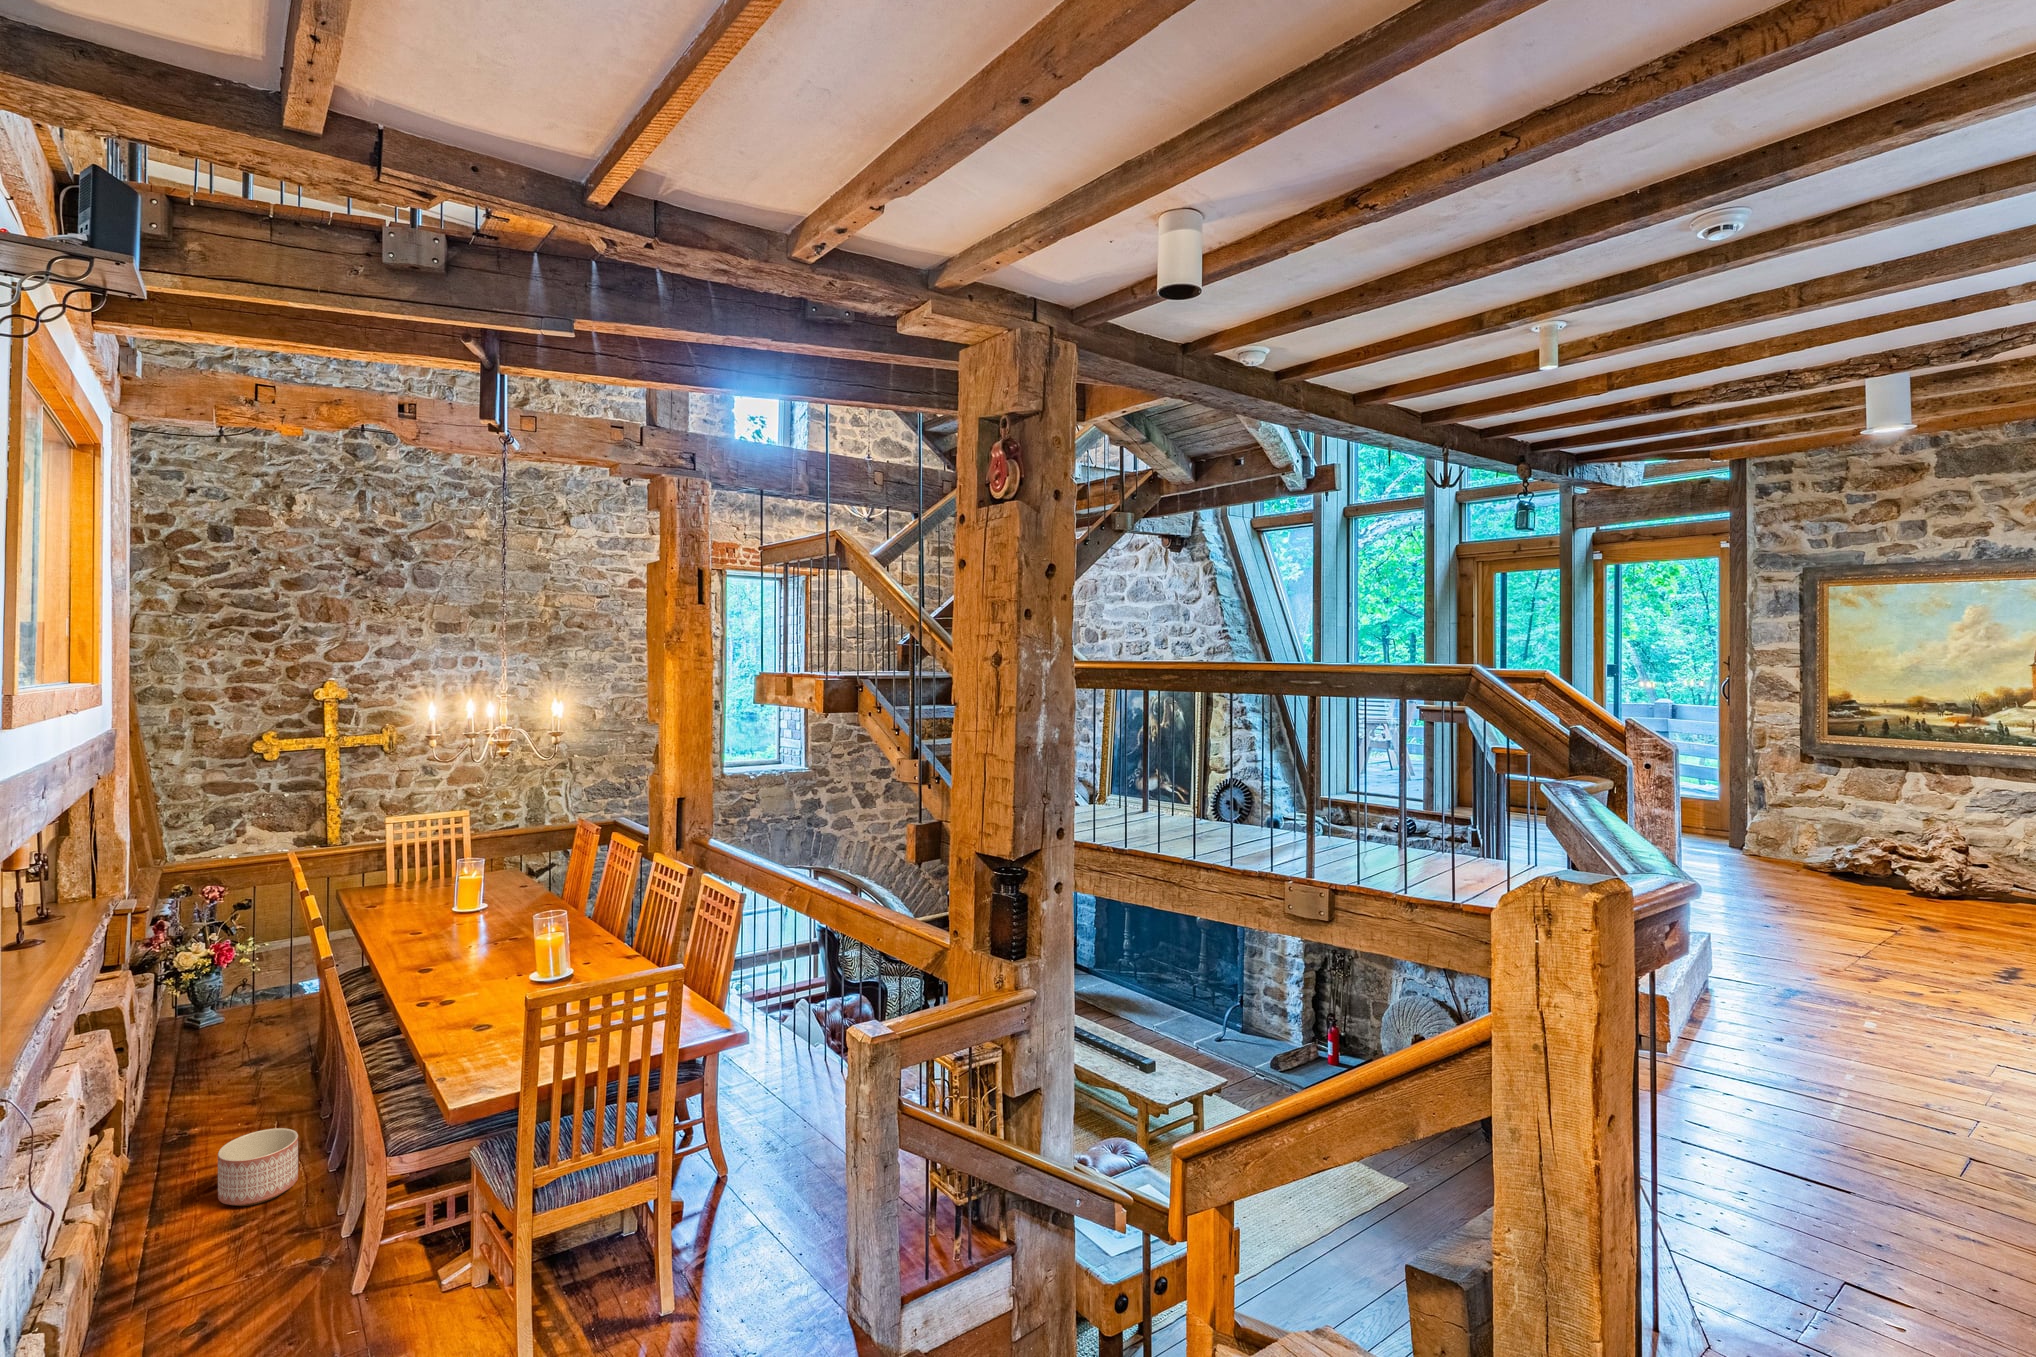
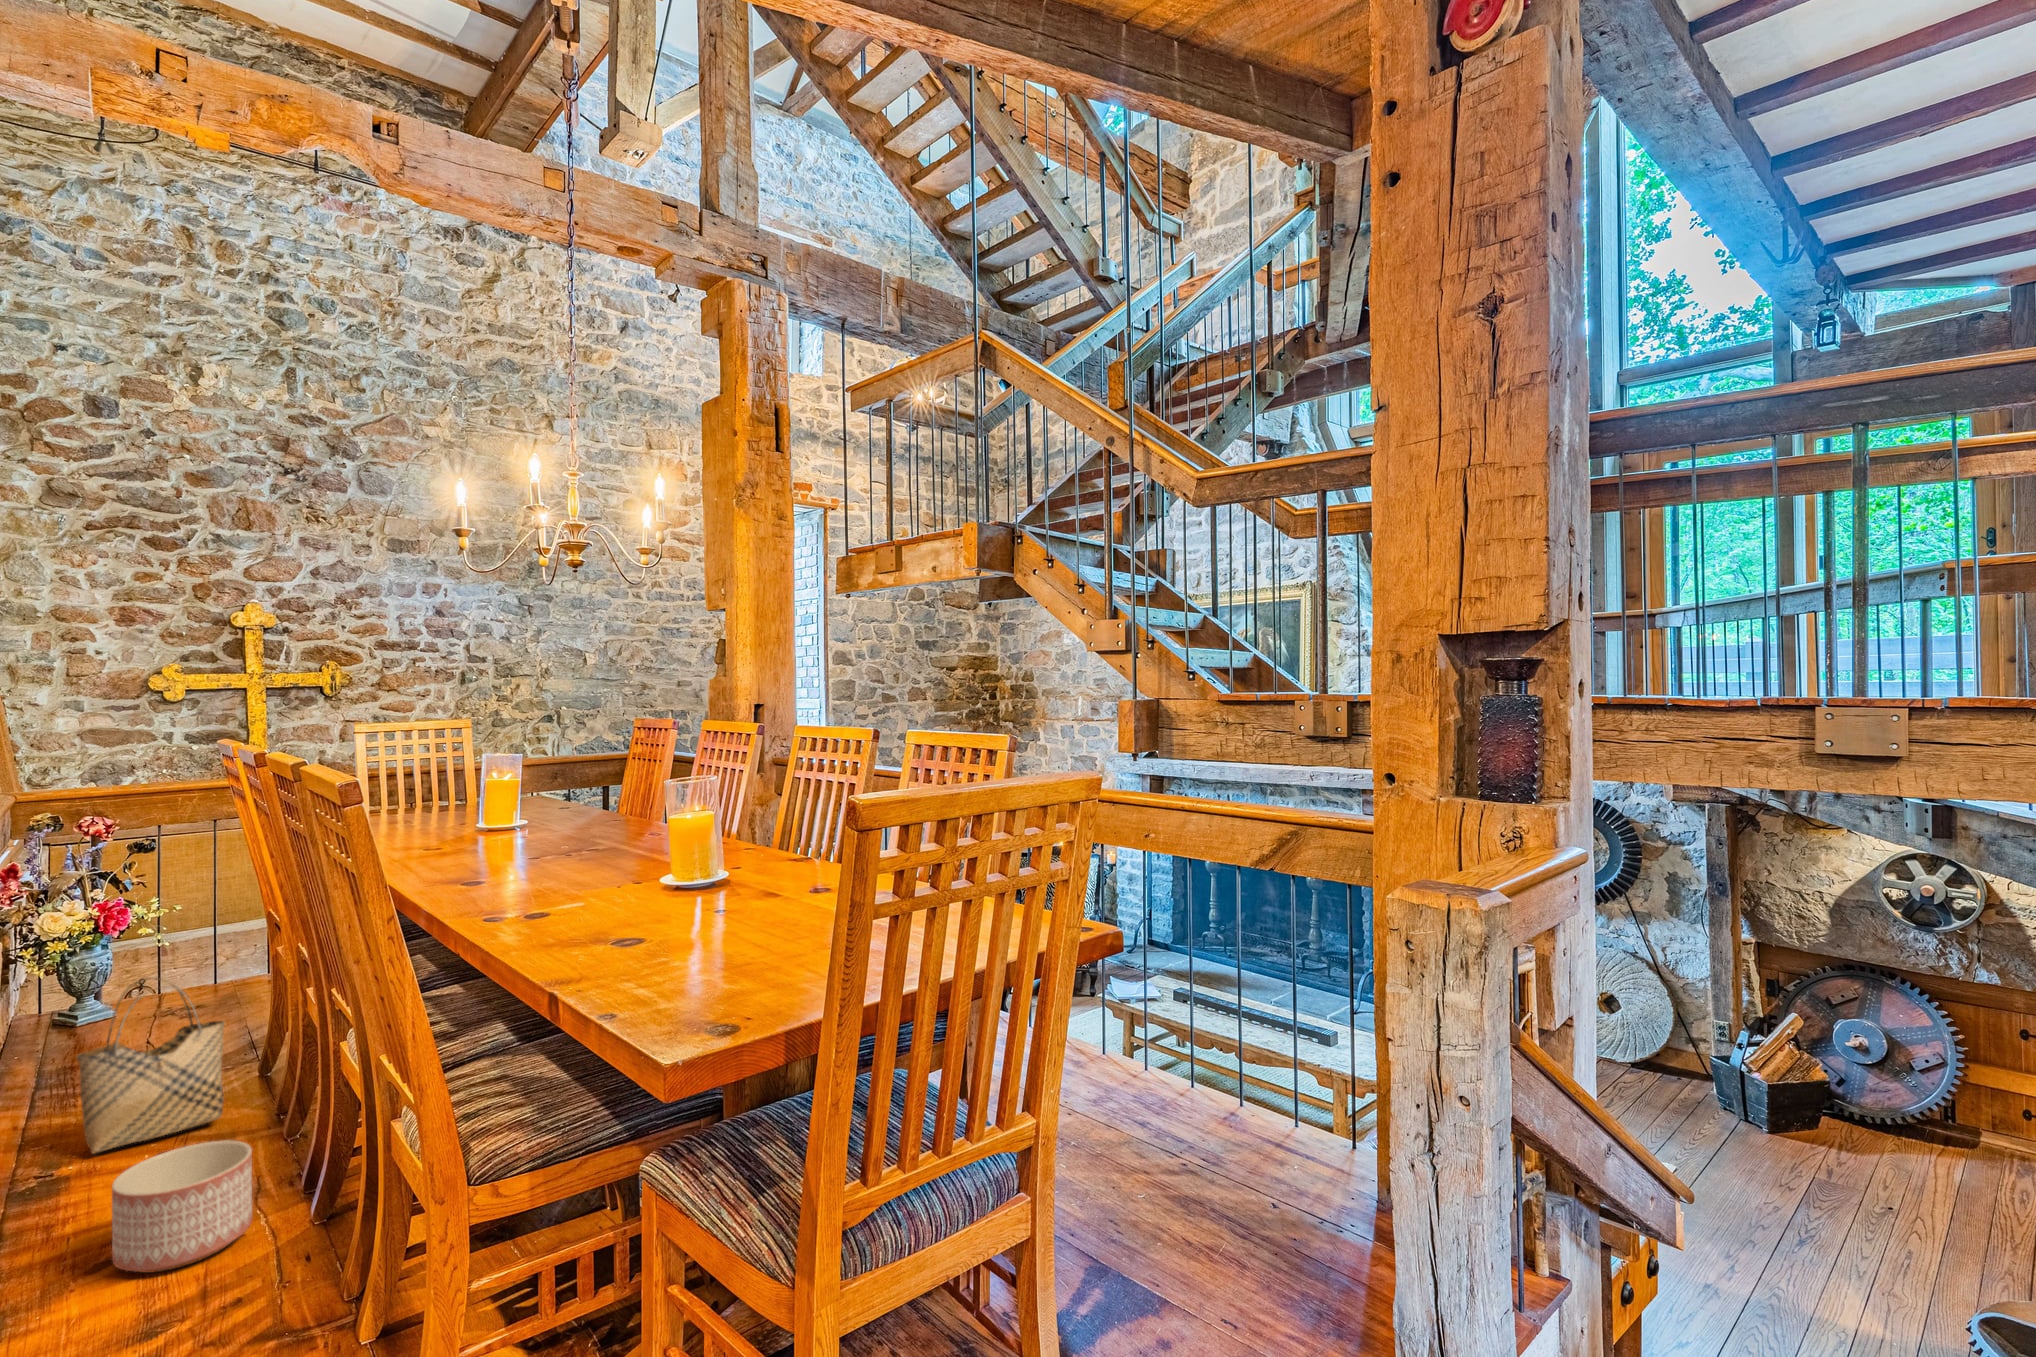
woven basket: none [199,1011,291,1125] -> present [77,978,225,1154]

